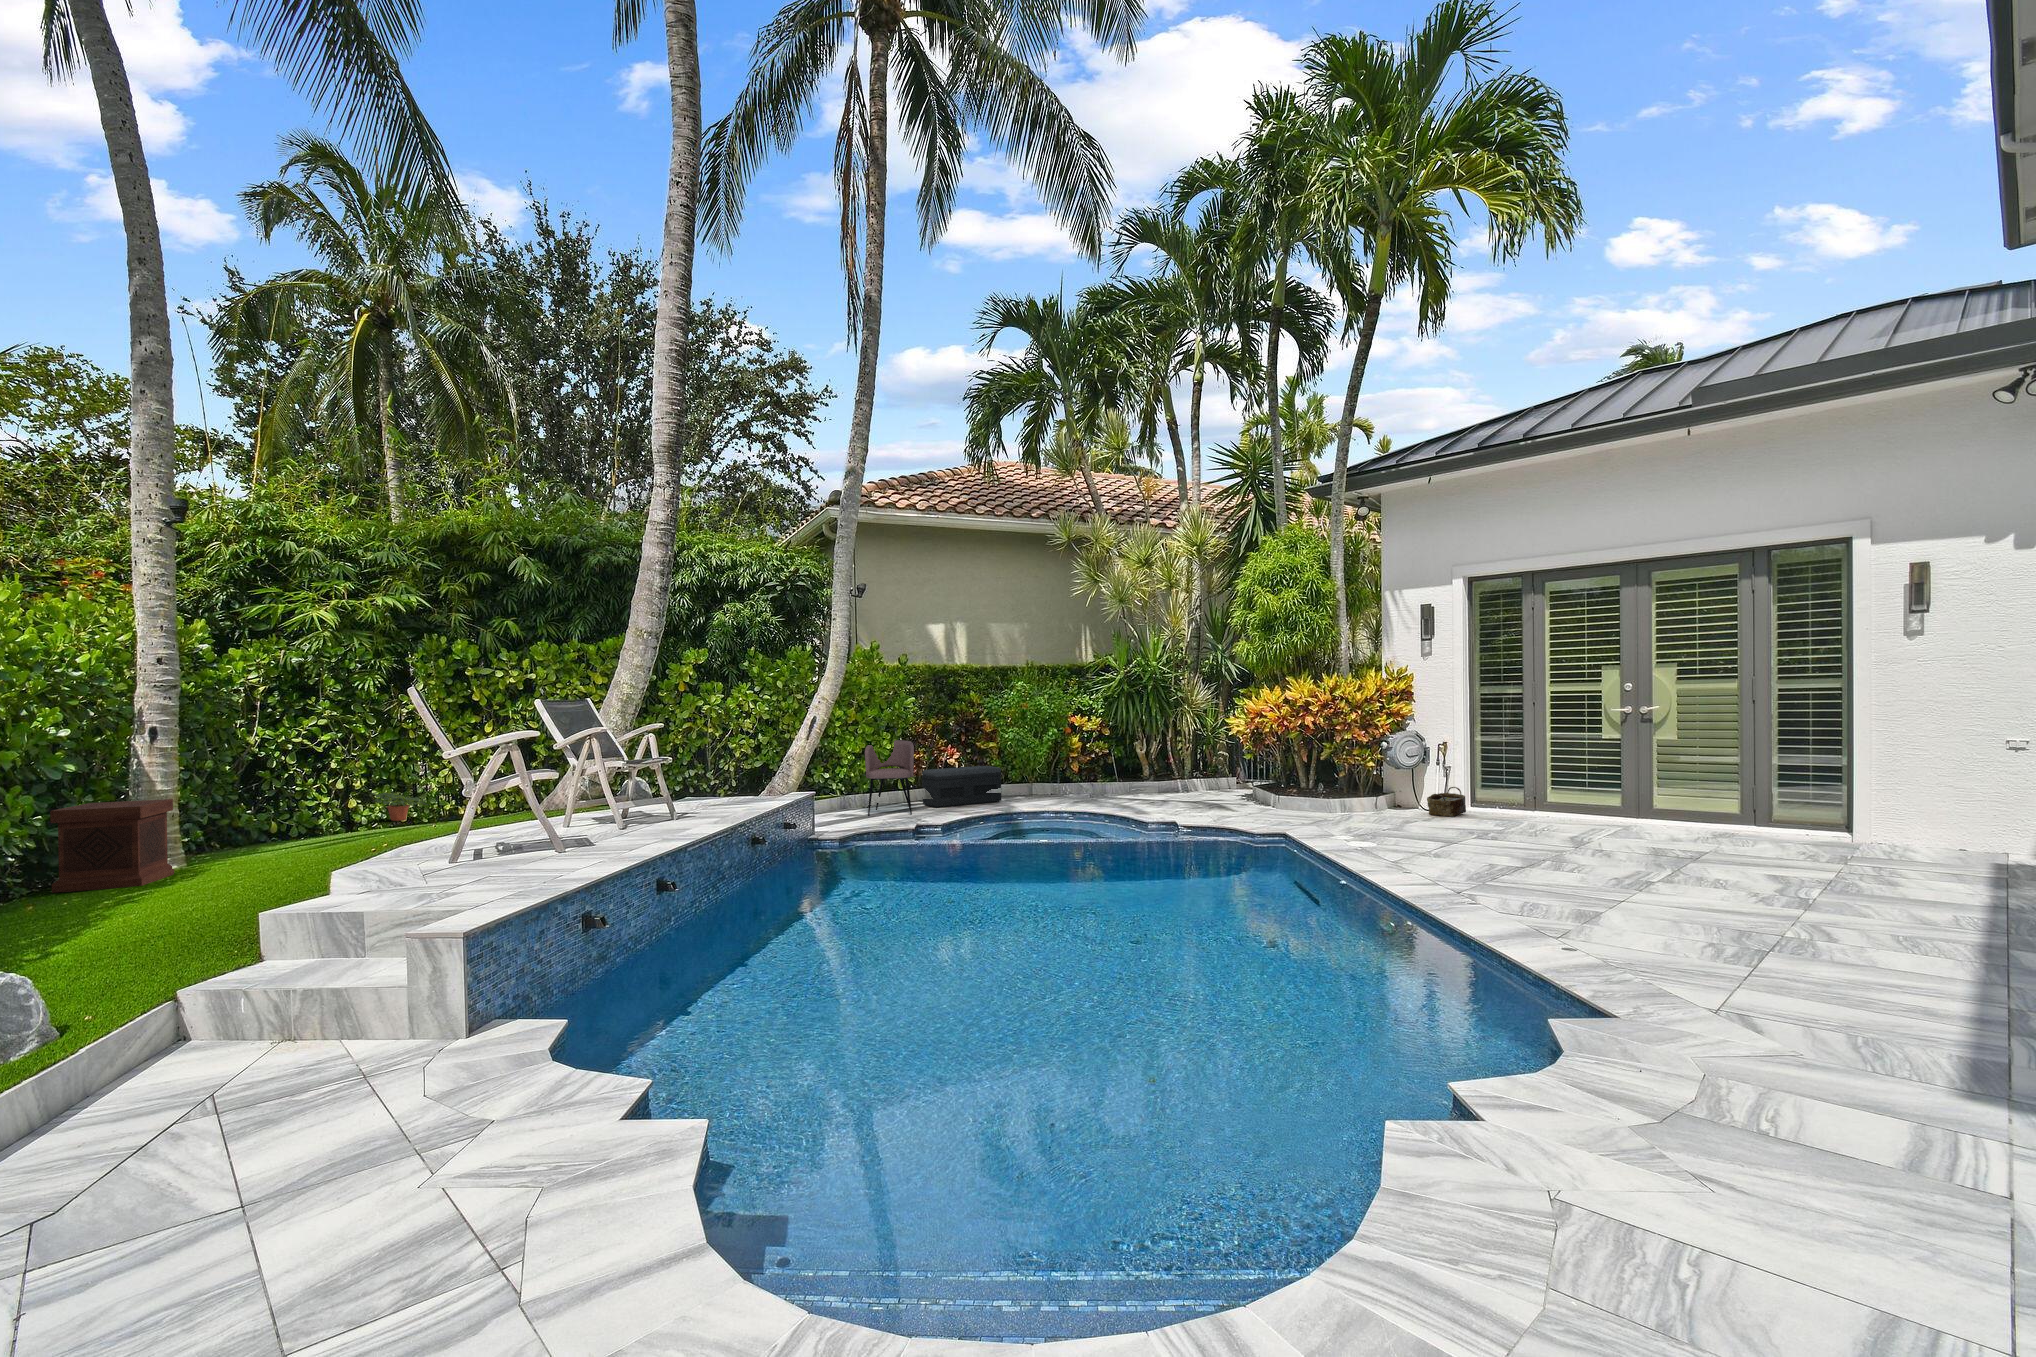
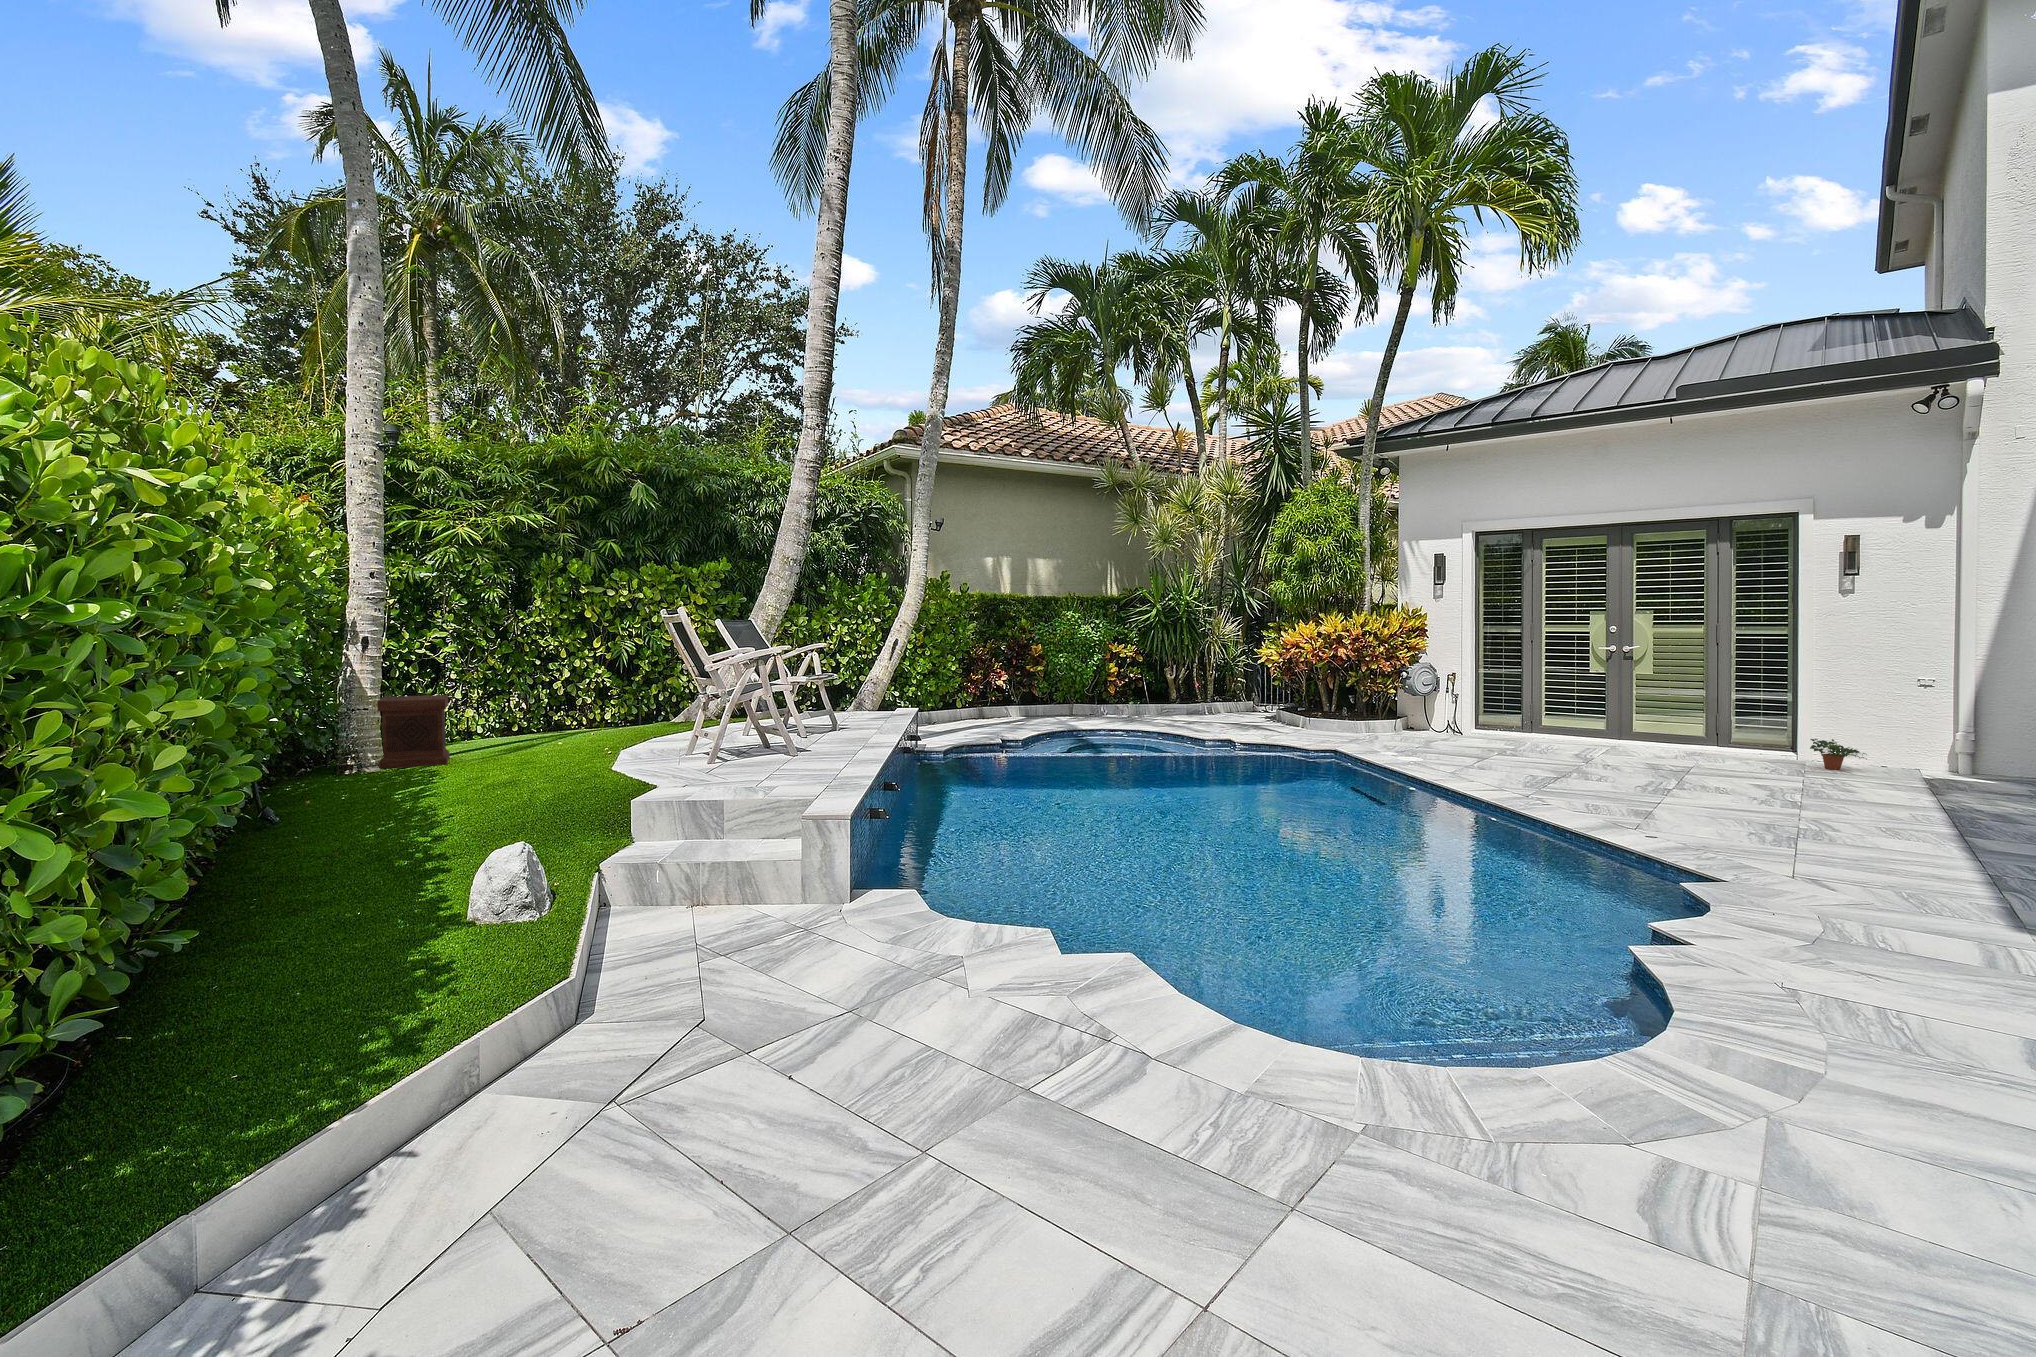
armchair: present [865,740,914,816] -> none [930,663,976,732]
storage bench: present [922,766,1002,808] -> none [974,689,1046,727]
woven basket: present [1427,787,1466,817] -> none [1440,713,1472,739]
potted plant: present [371,791,429,821] -> present [1810,739,1867,769]

